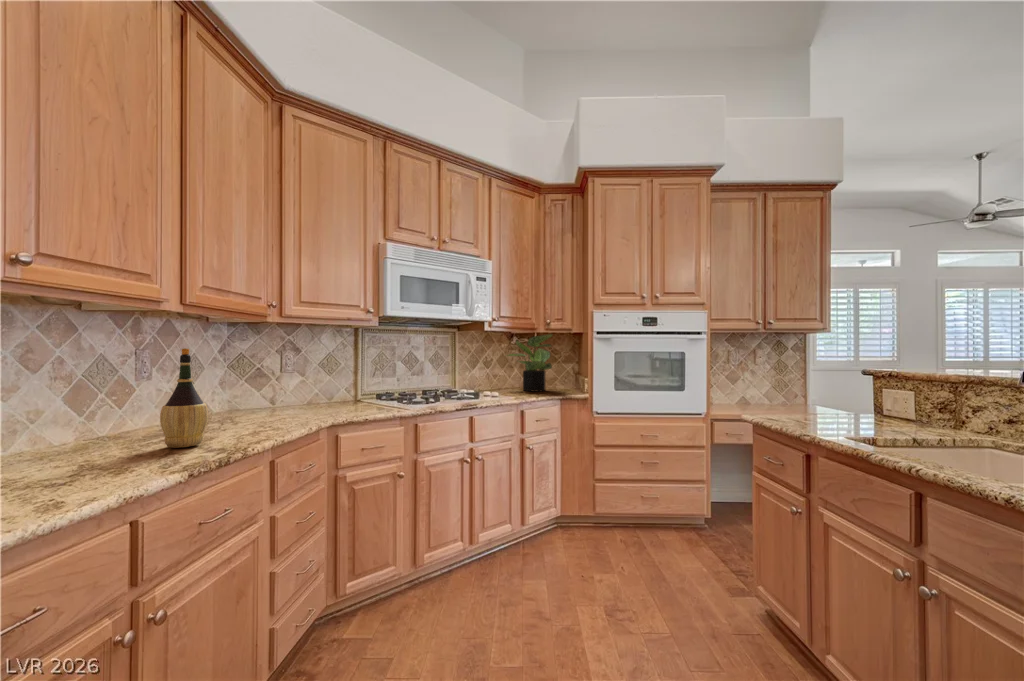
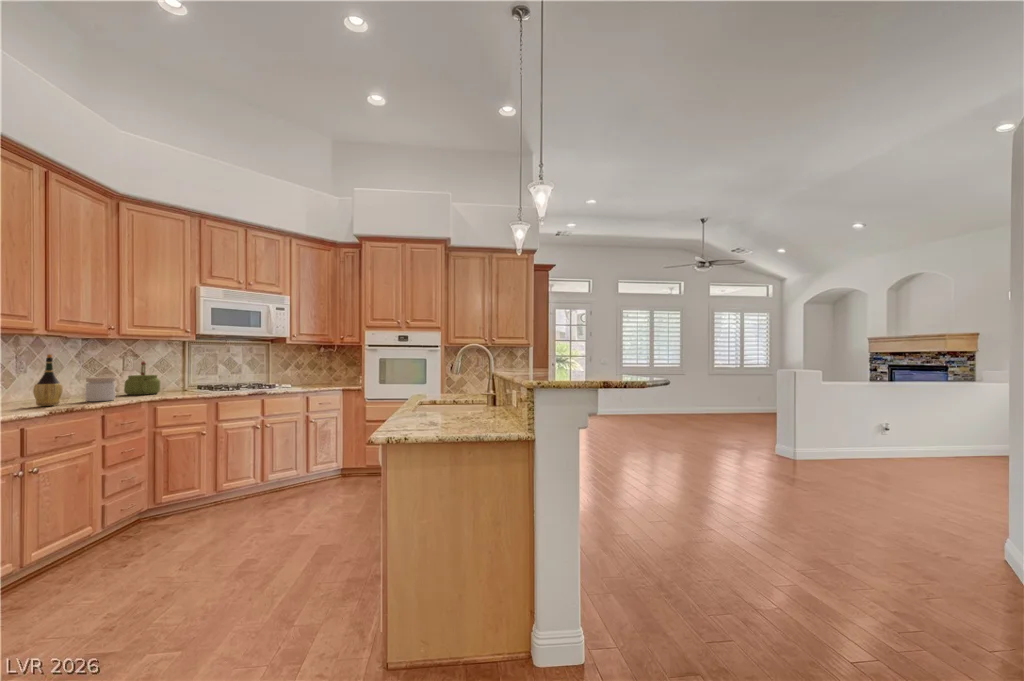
potted plant: present [508,334,552,392] -> none [307,345,344,385]
kettle: none [288,358,336,411] -> present [124,362,160,395]
jar: none [241,387,285,432] -> present [85,377,115,402]

